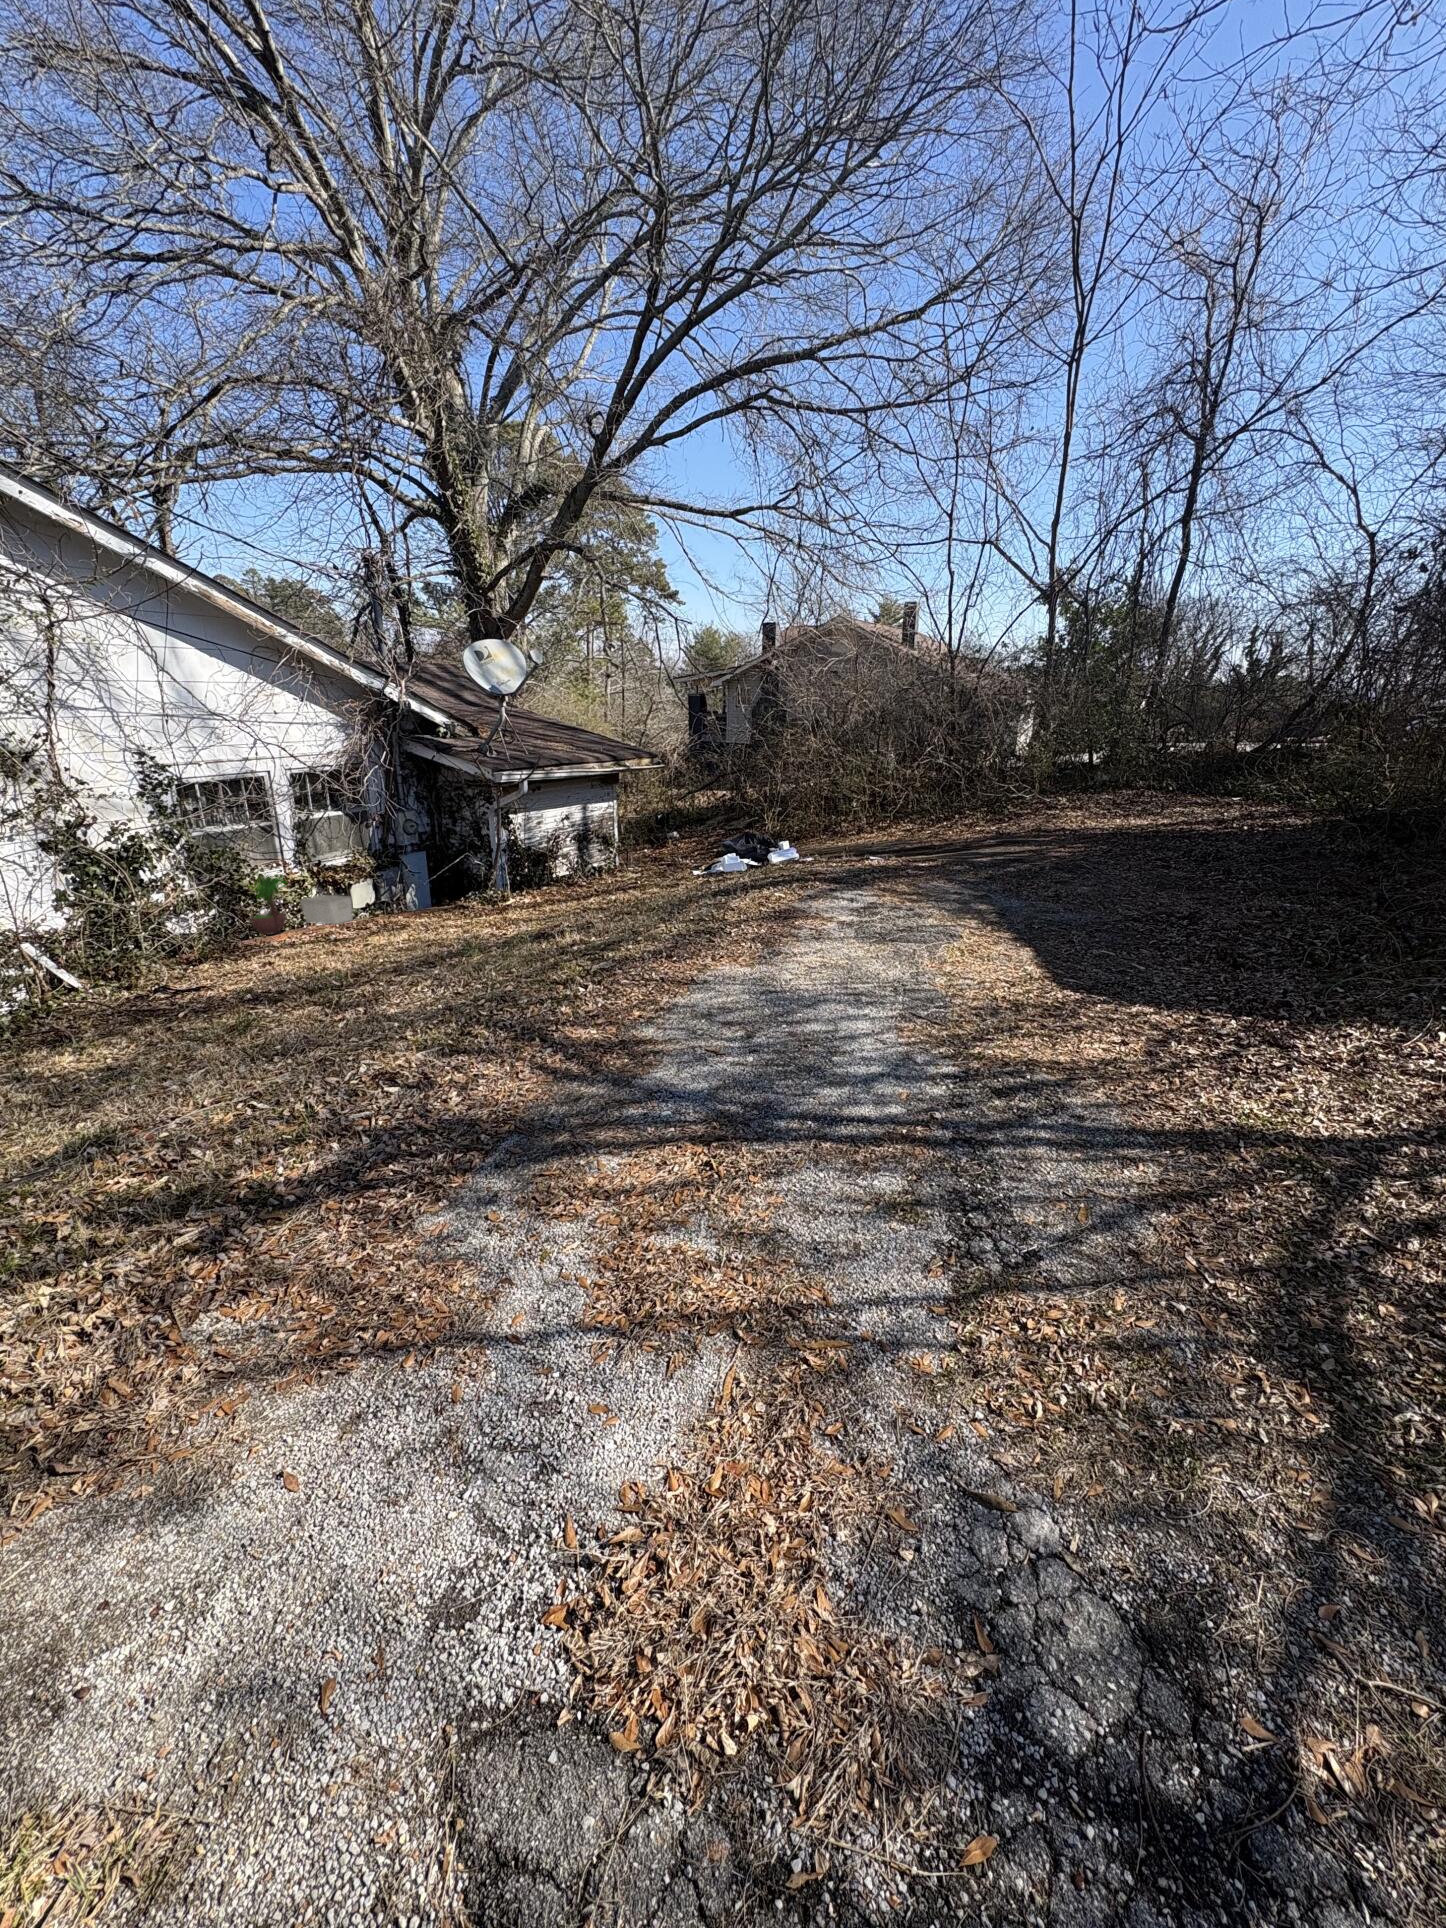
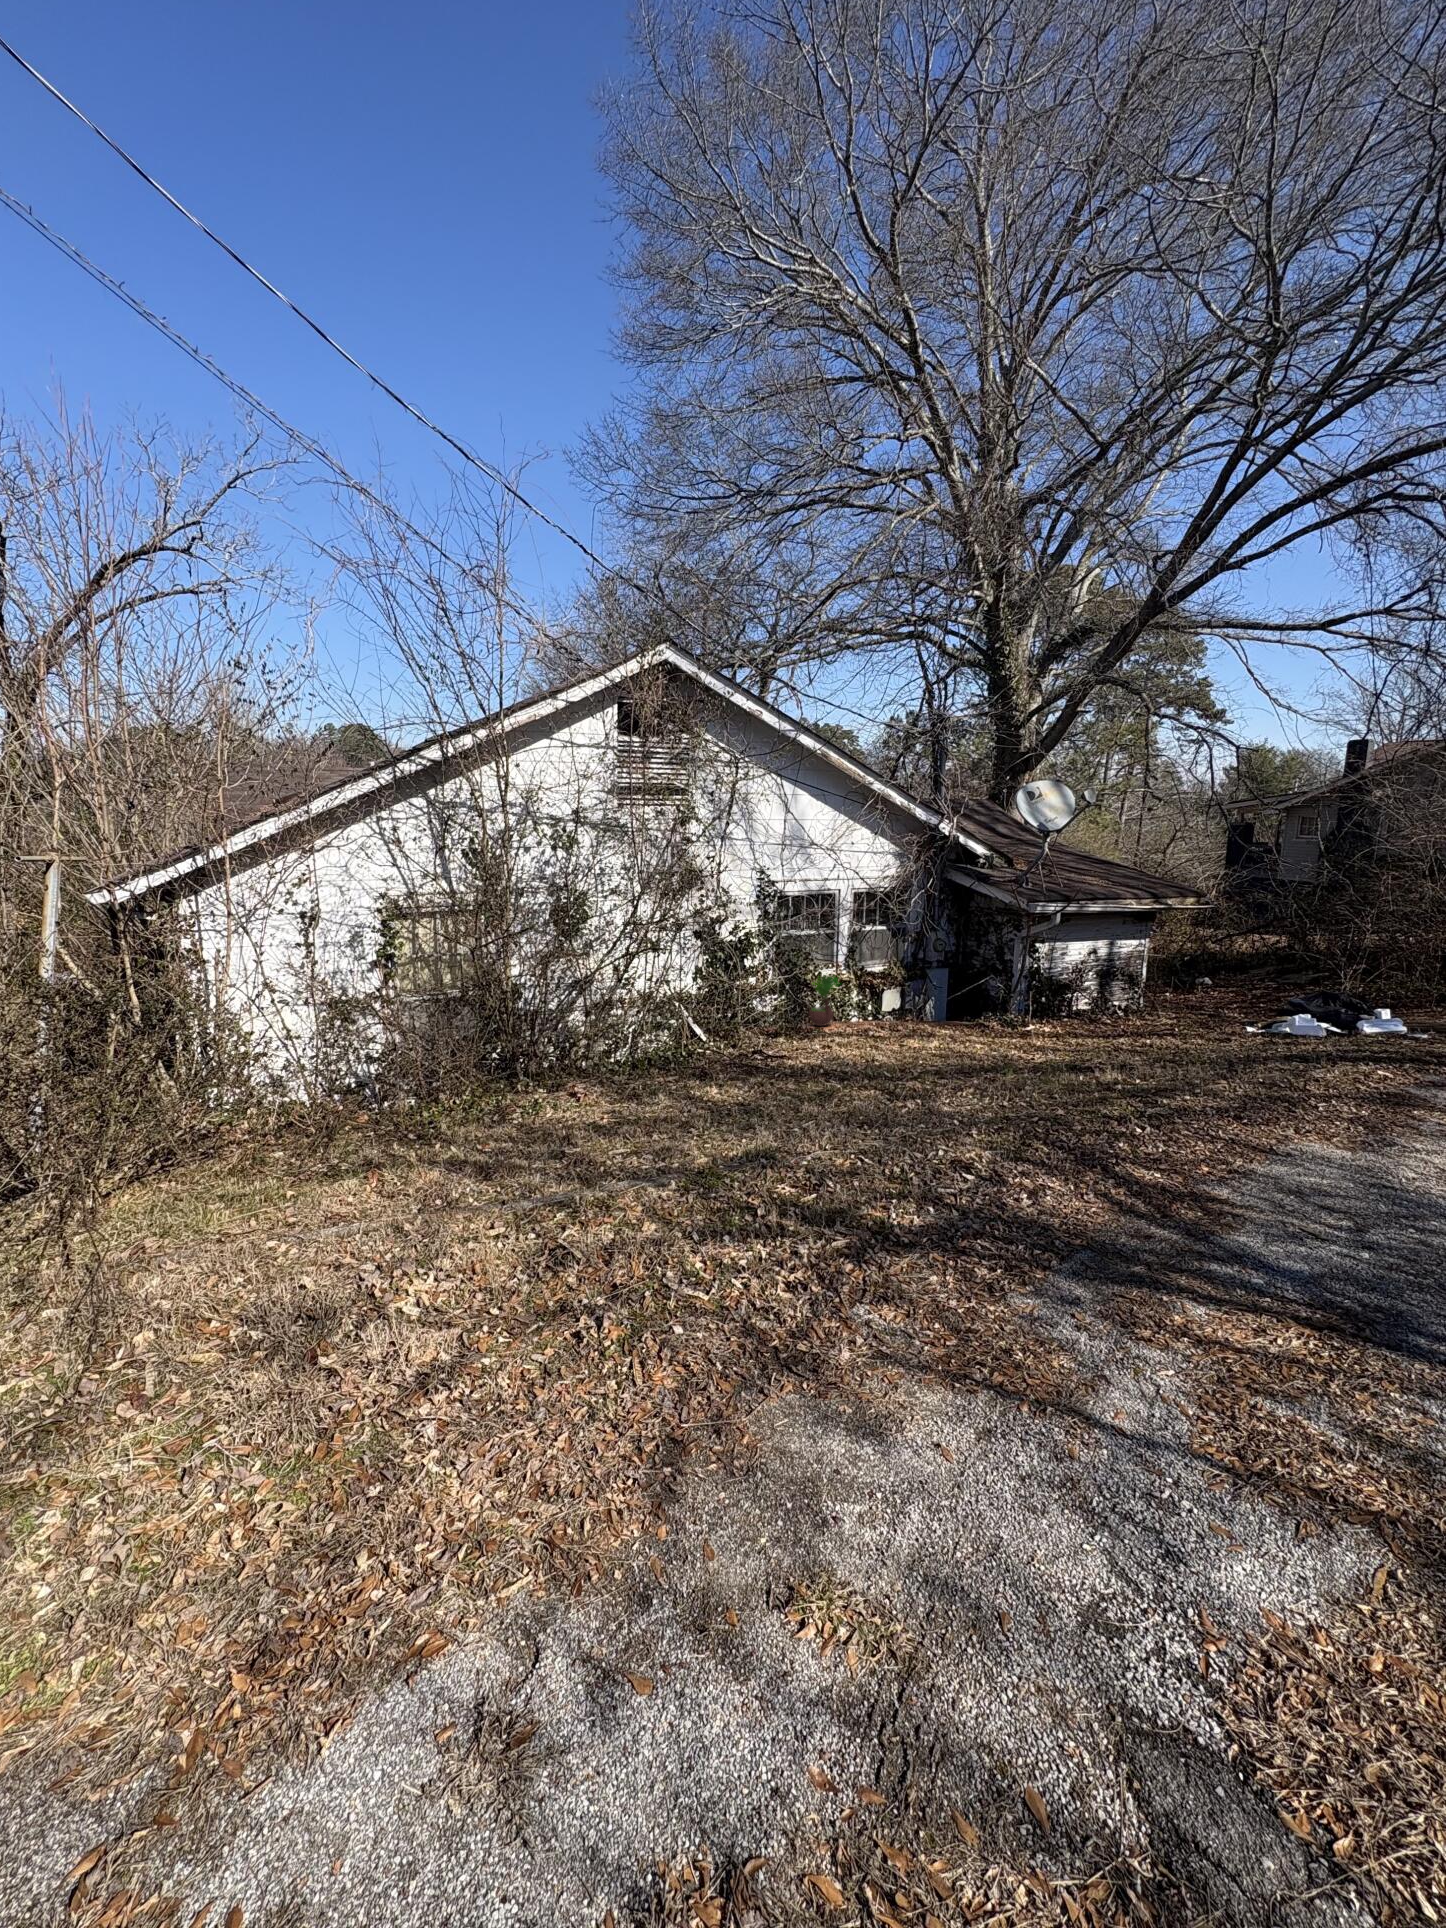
storage bin: present [300,895,353,924] -> none [844,998,887,1026]

